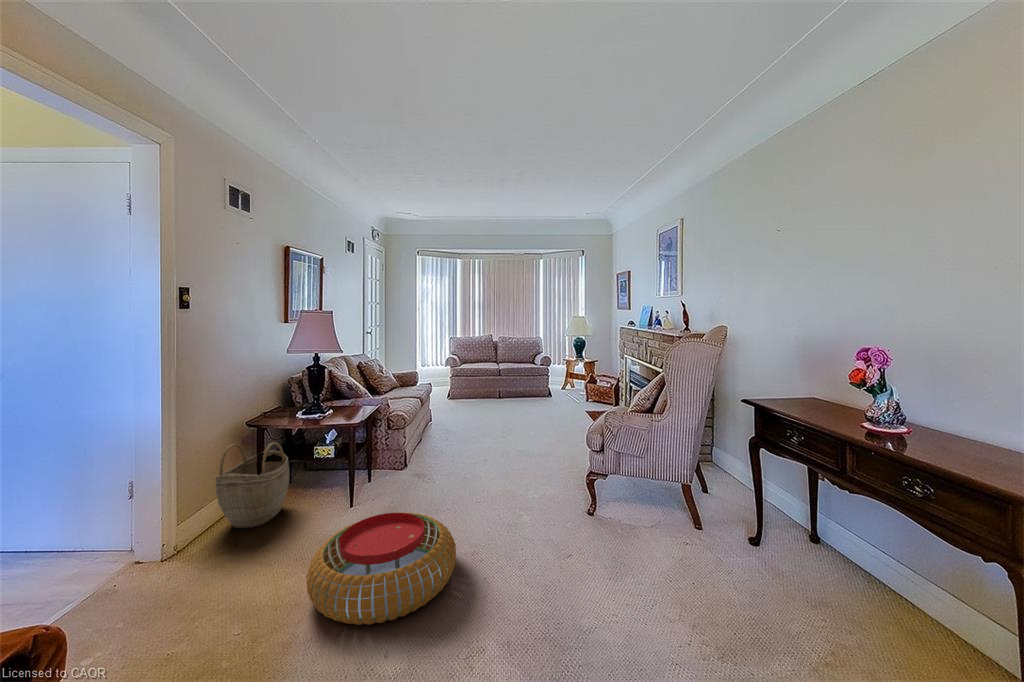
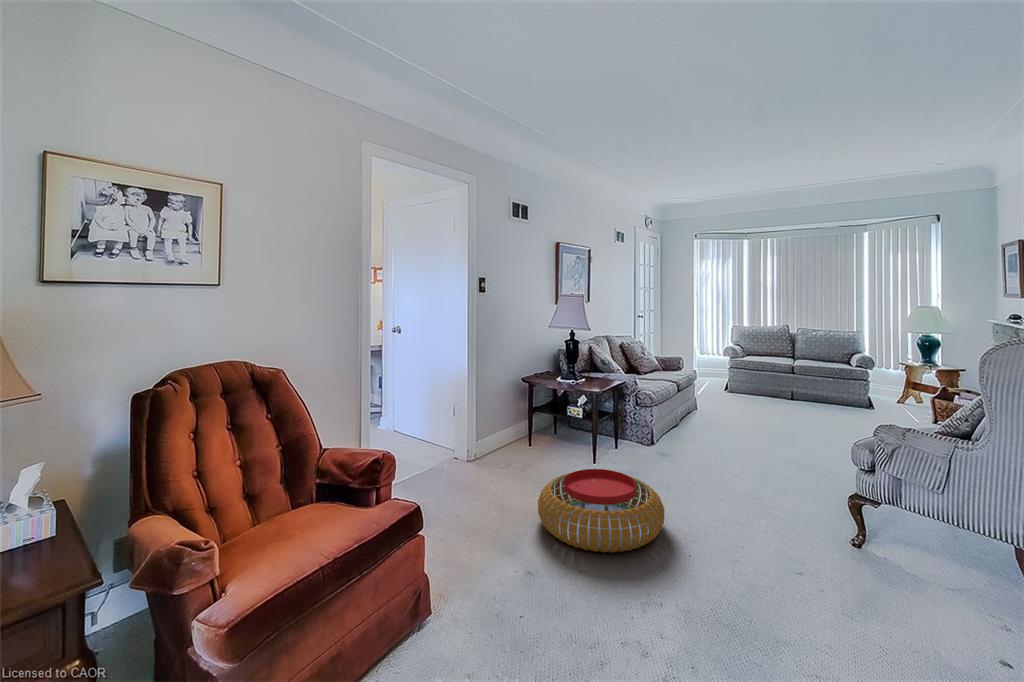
woven basket: present [216,442,290,528] -> none [496,392,548,459]

